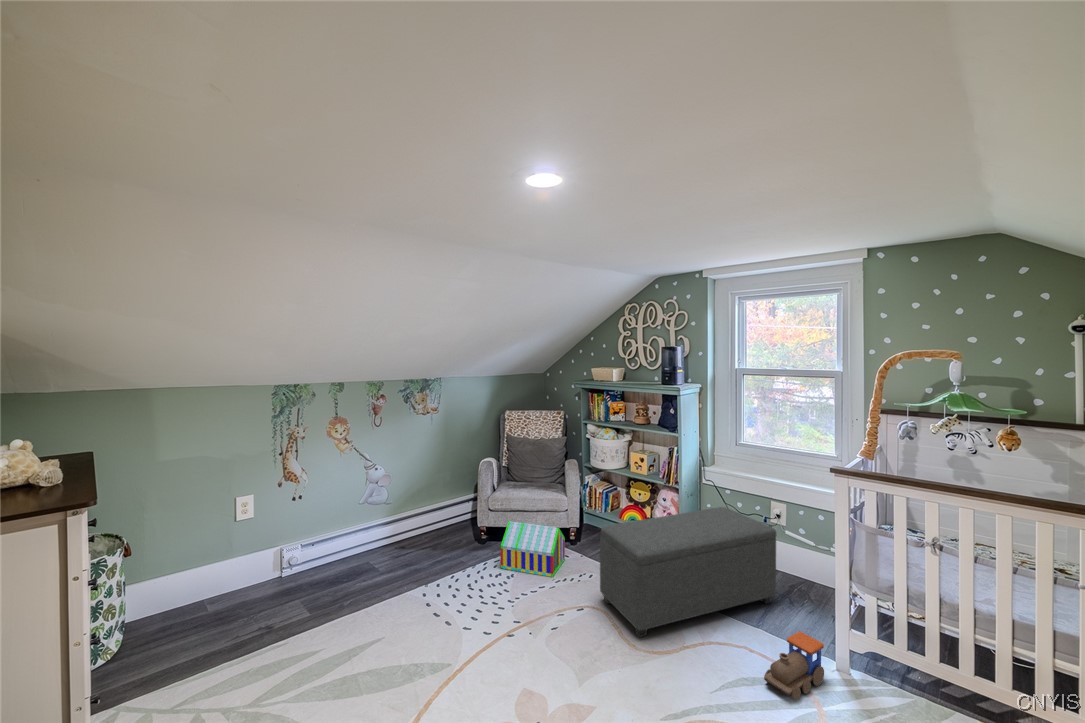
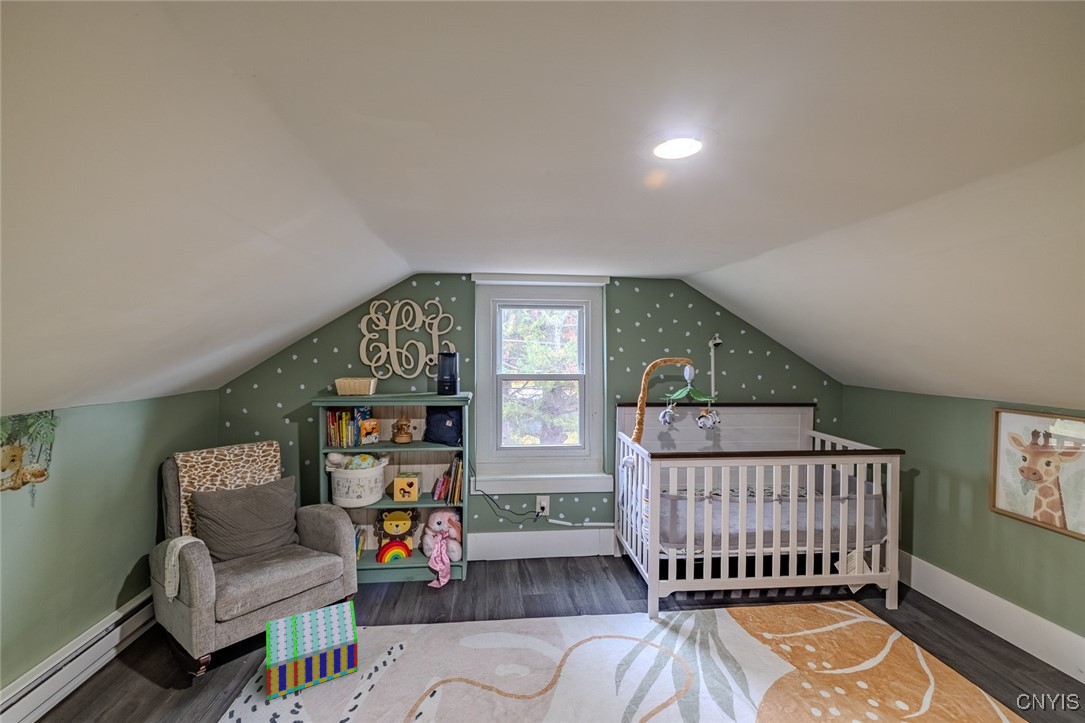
ottoman: present [600,507,776,637] -> none [441,513,574,684]
toy train: present [764,631,824,701] -> none [634,602,664,662]

